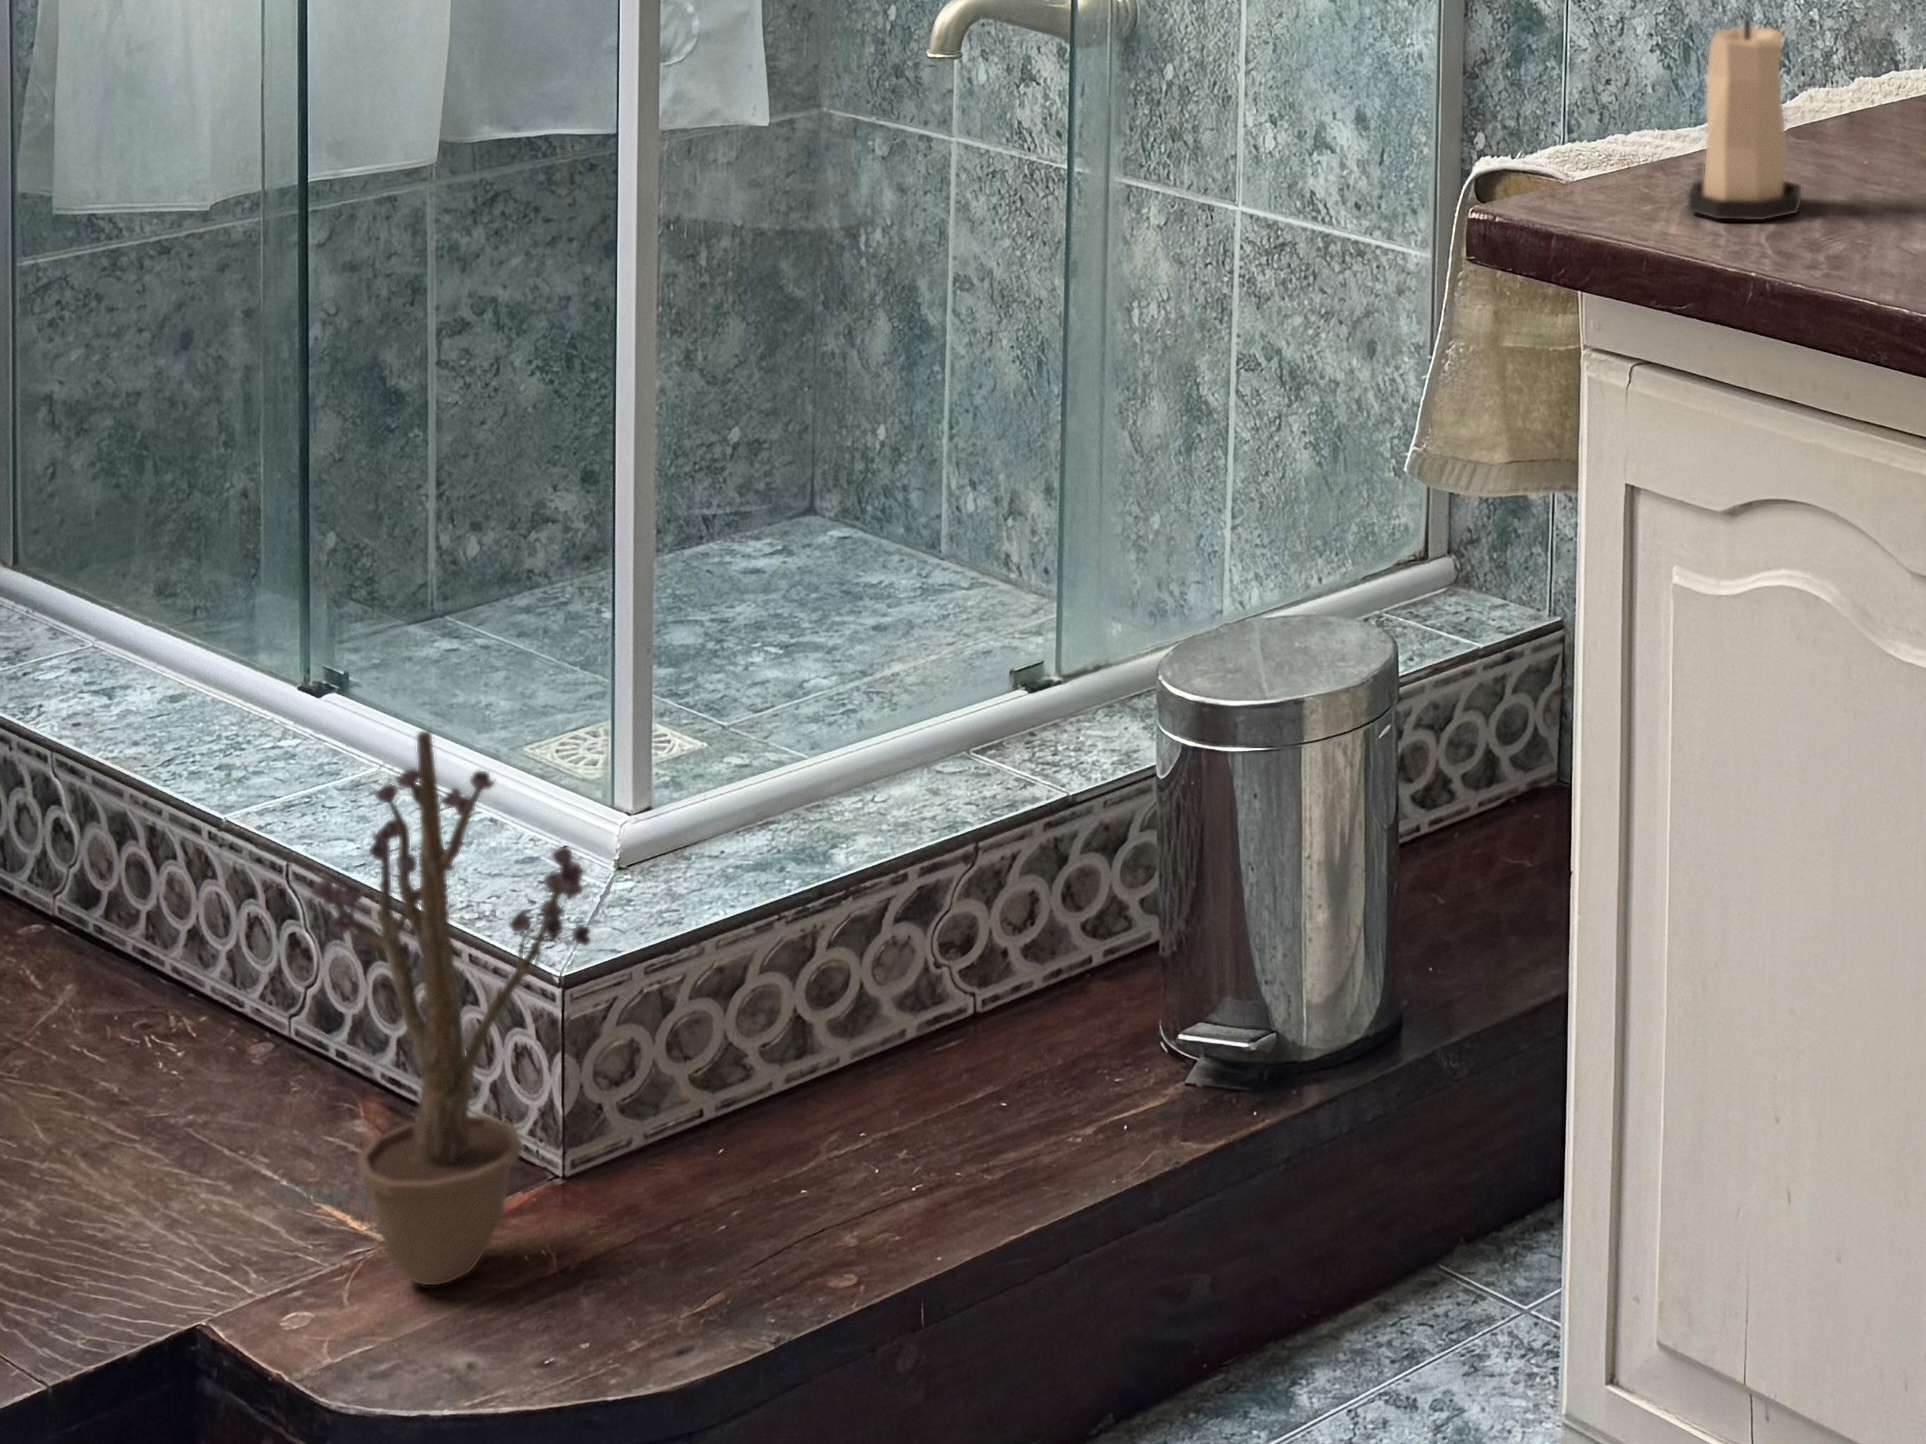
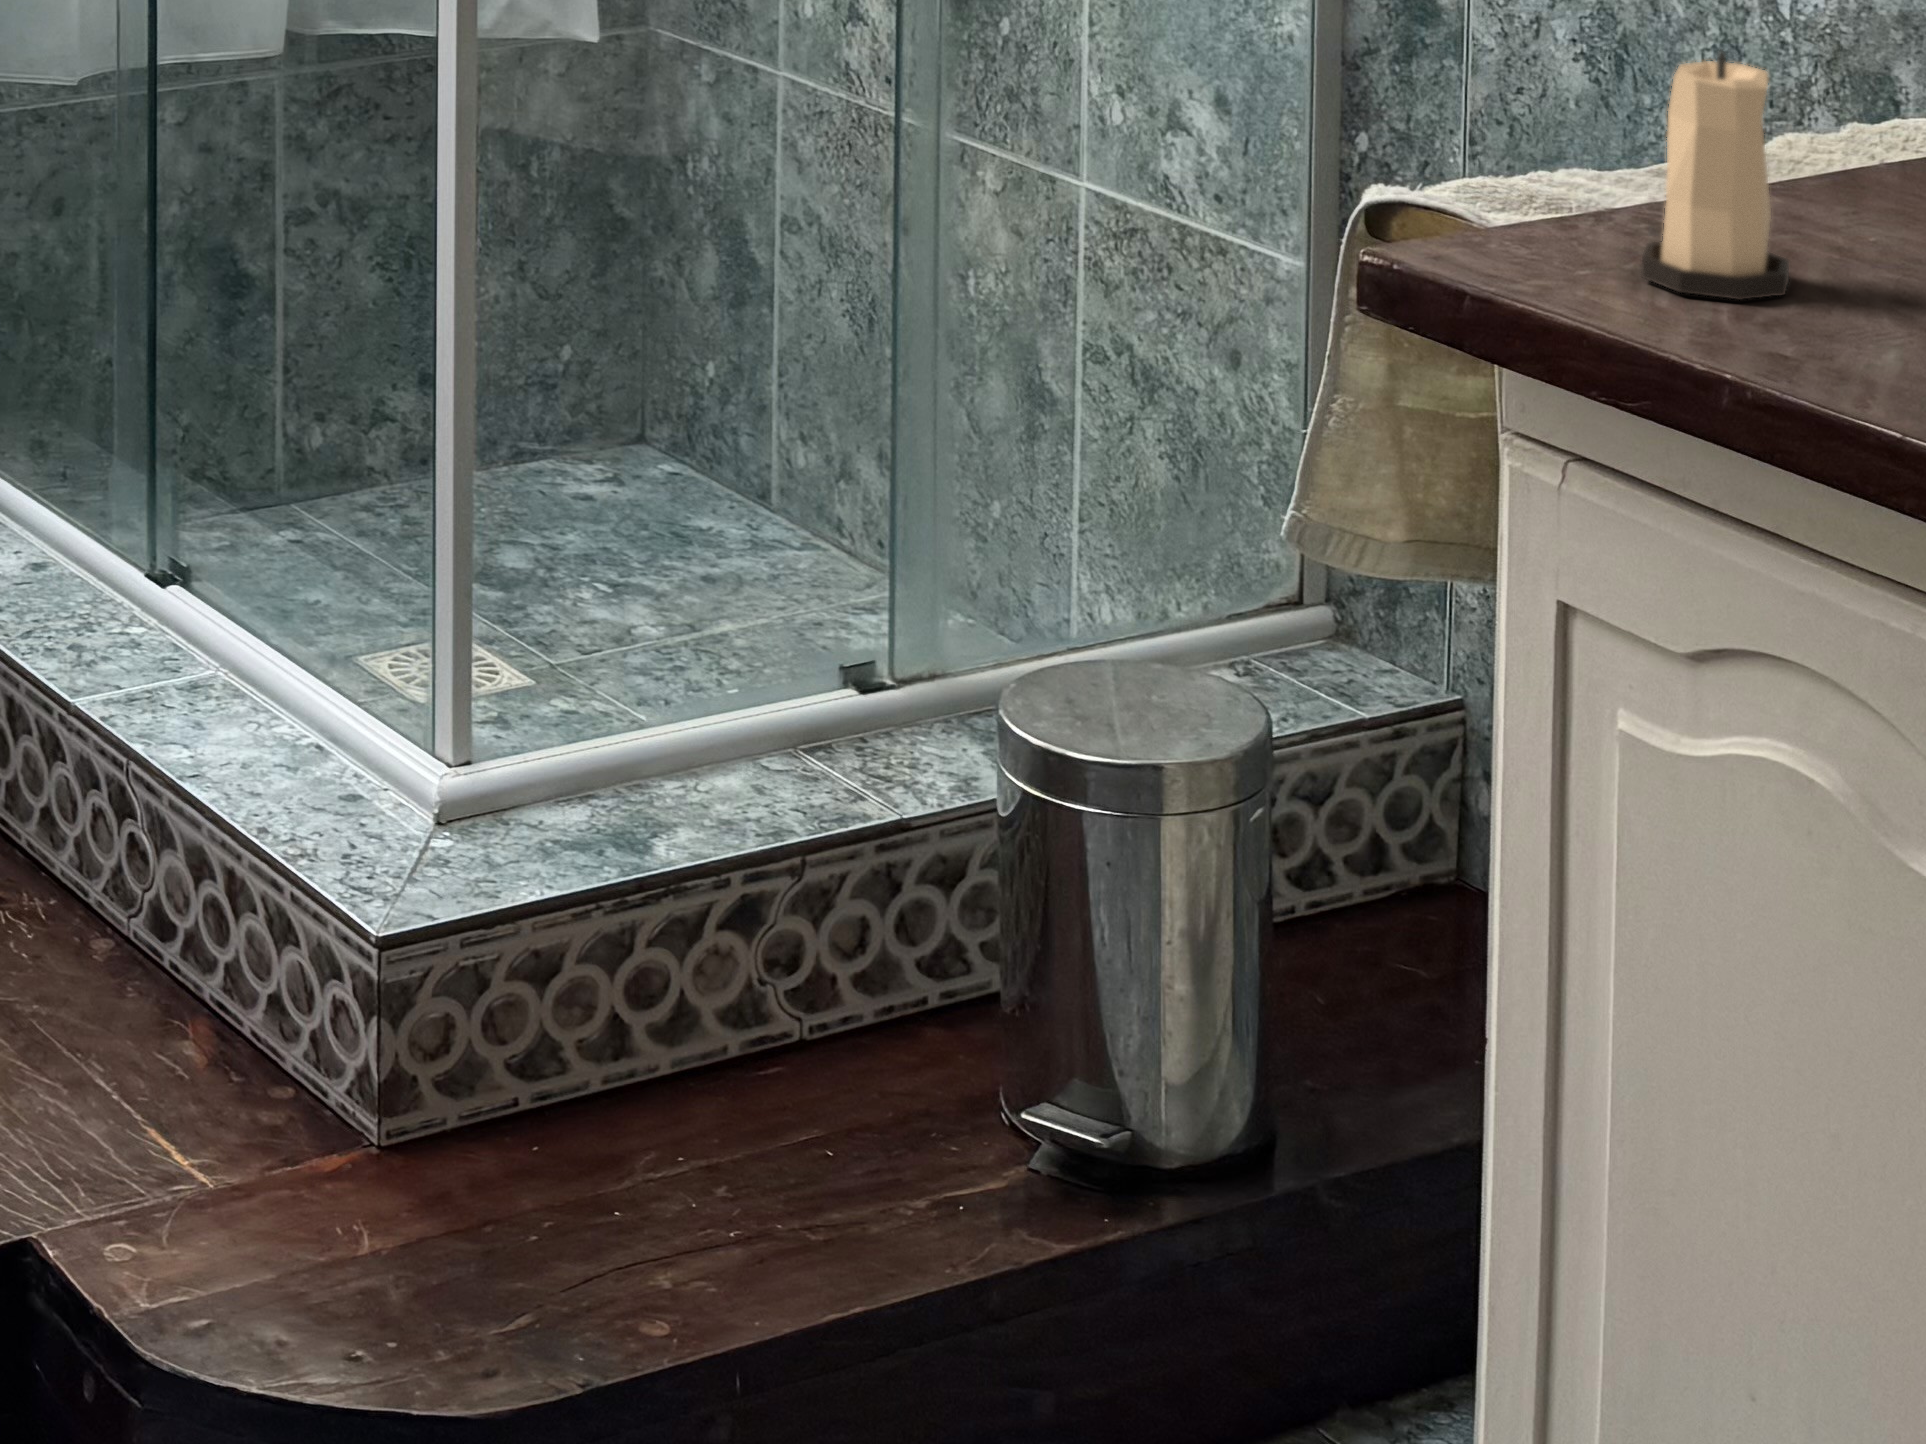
decorative plant: present [270,731,590,1285] -> none [99,664,397,1228]

